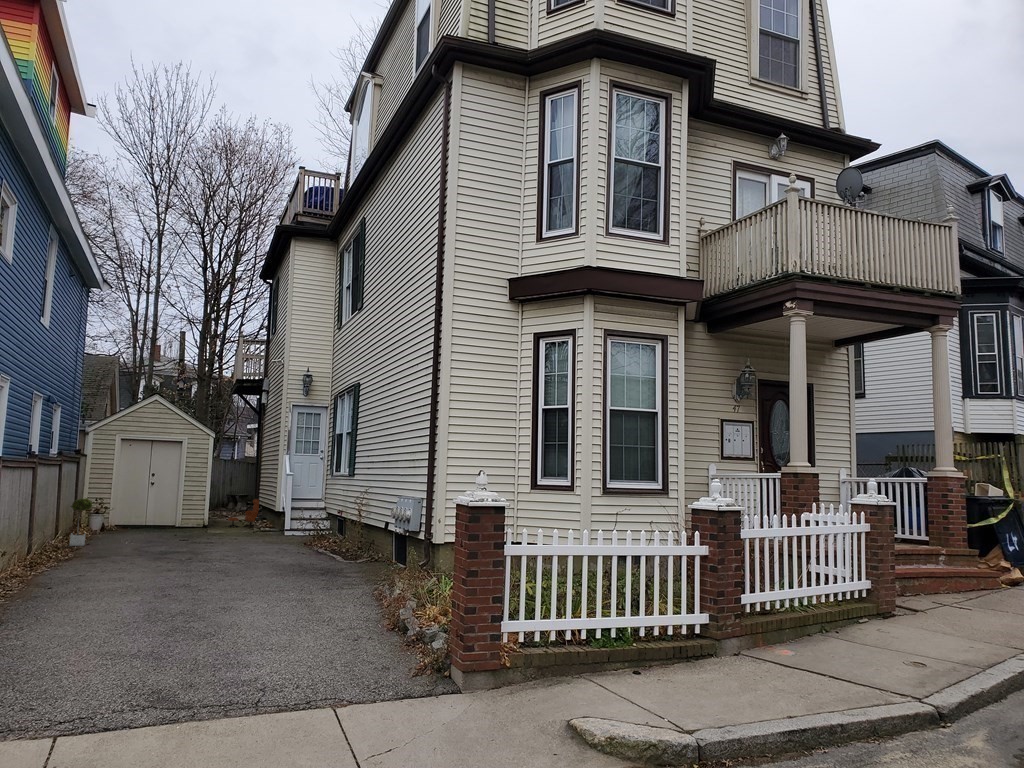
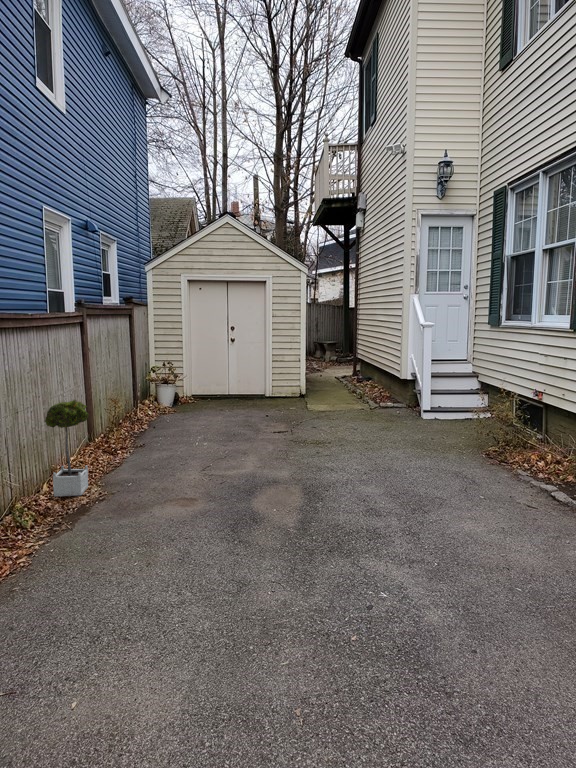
lounge chair: present [228,499,259,527] -> none [322,350,361,384]

